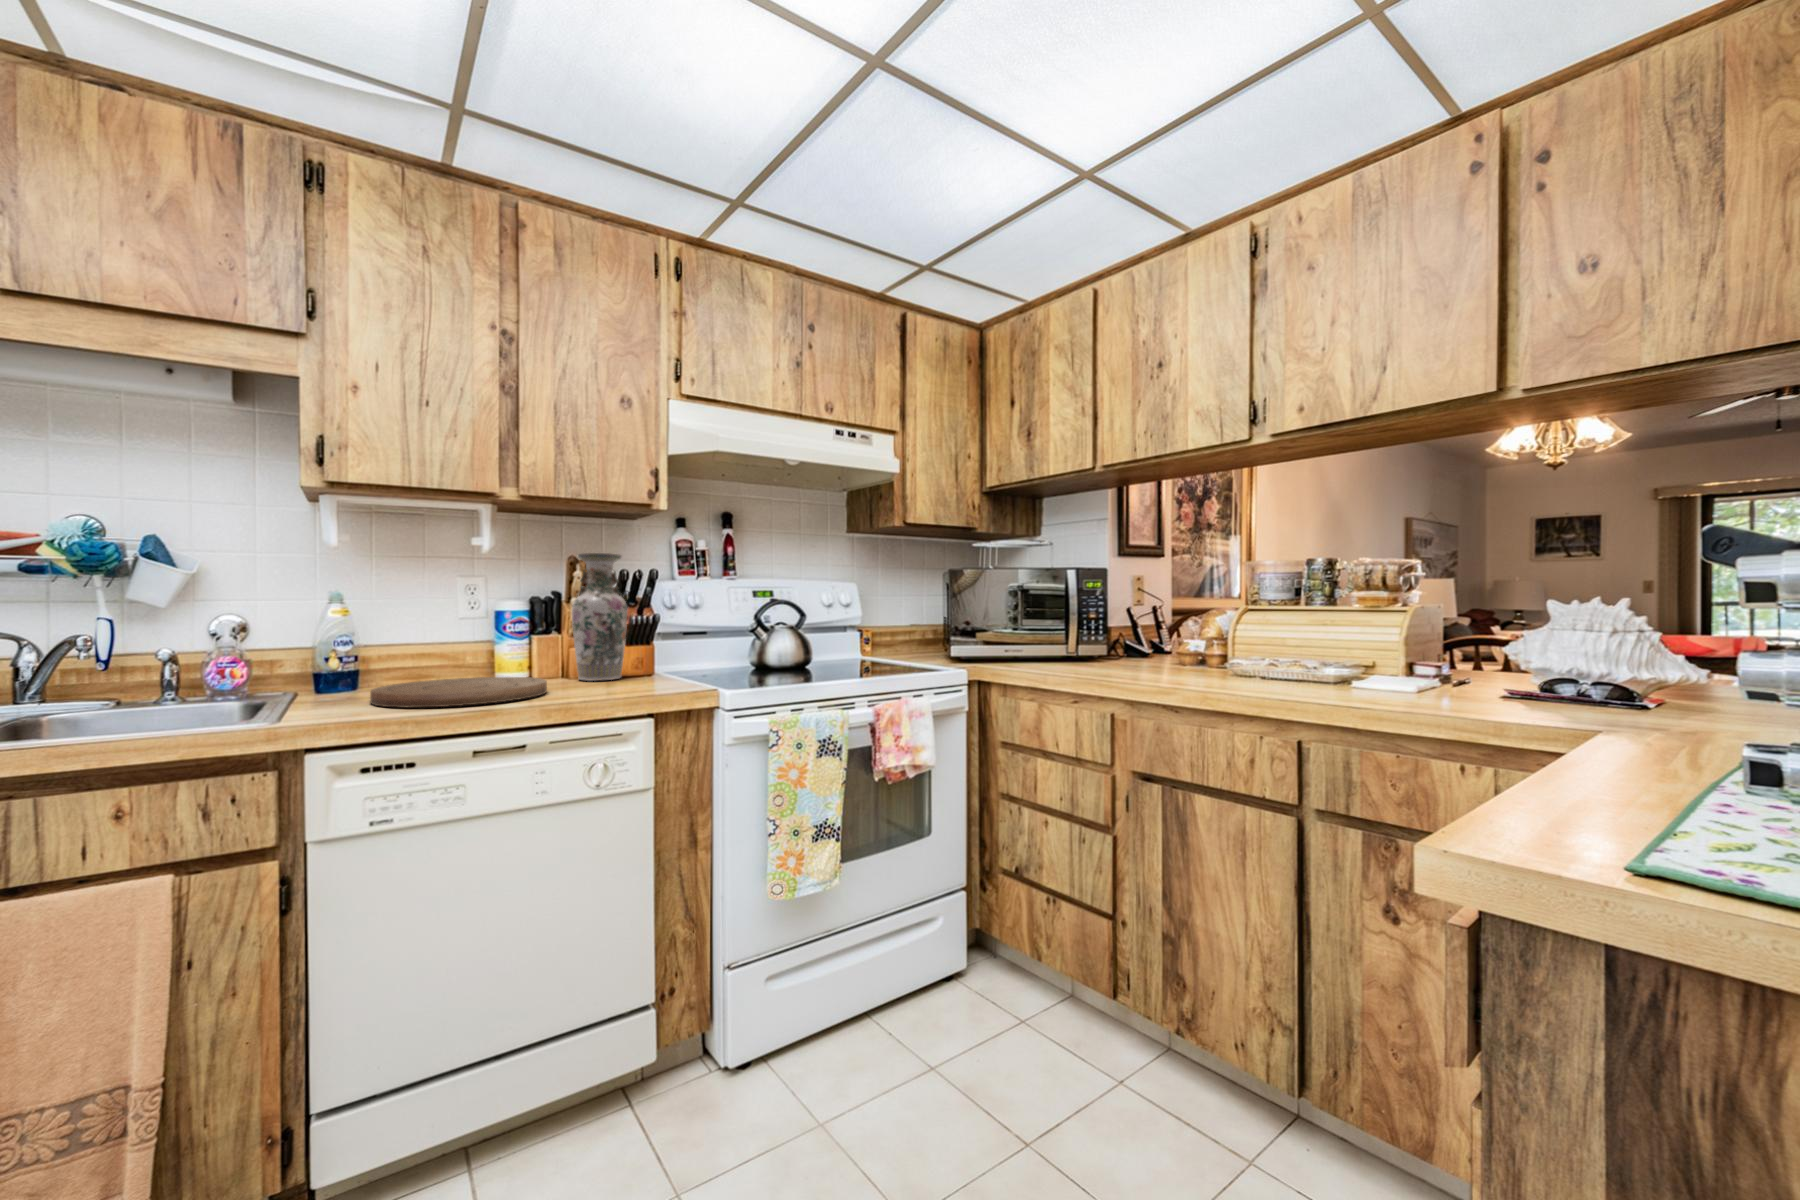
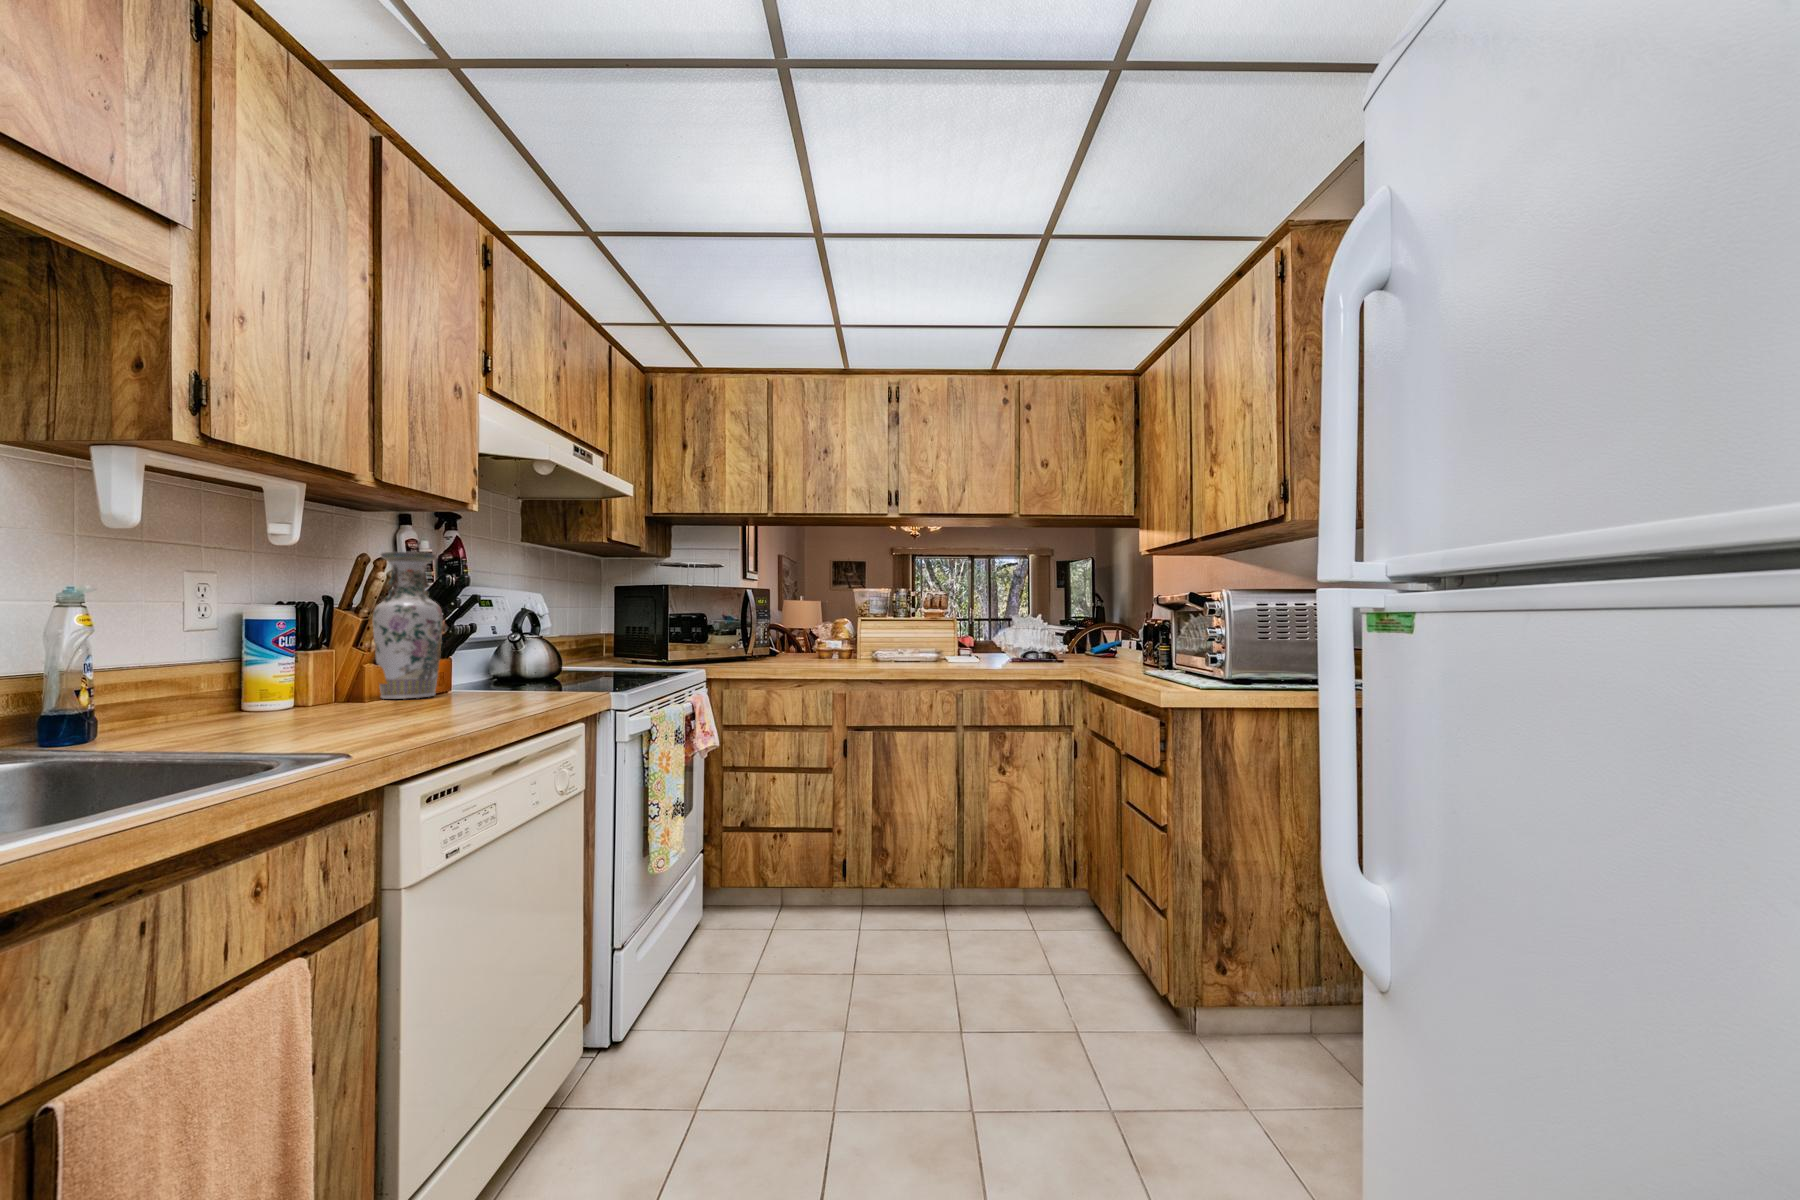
cutting board: present [370,677,547,708] -> none [269,693,484,728]

